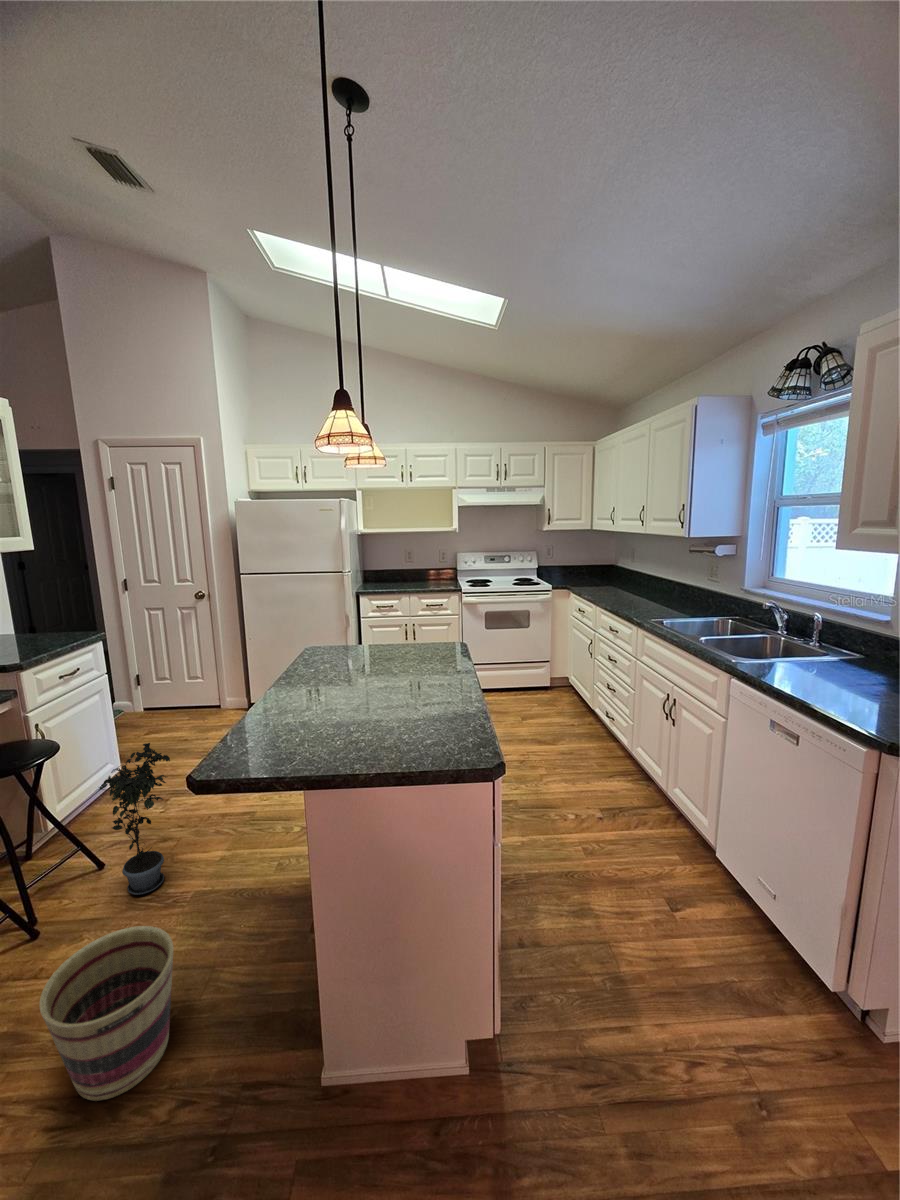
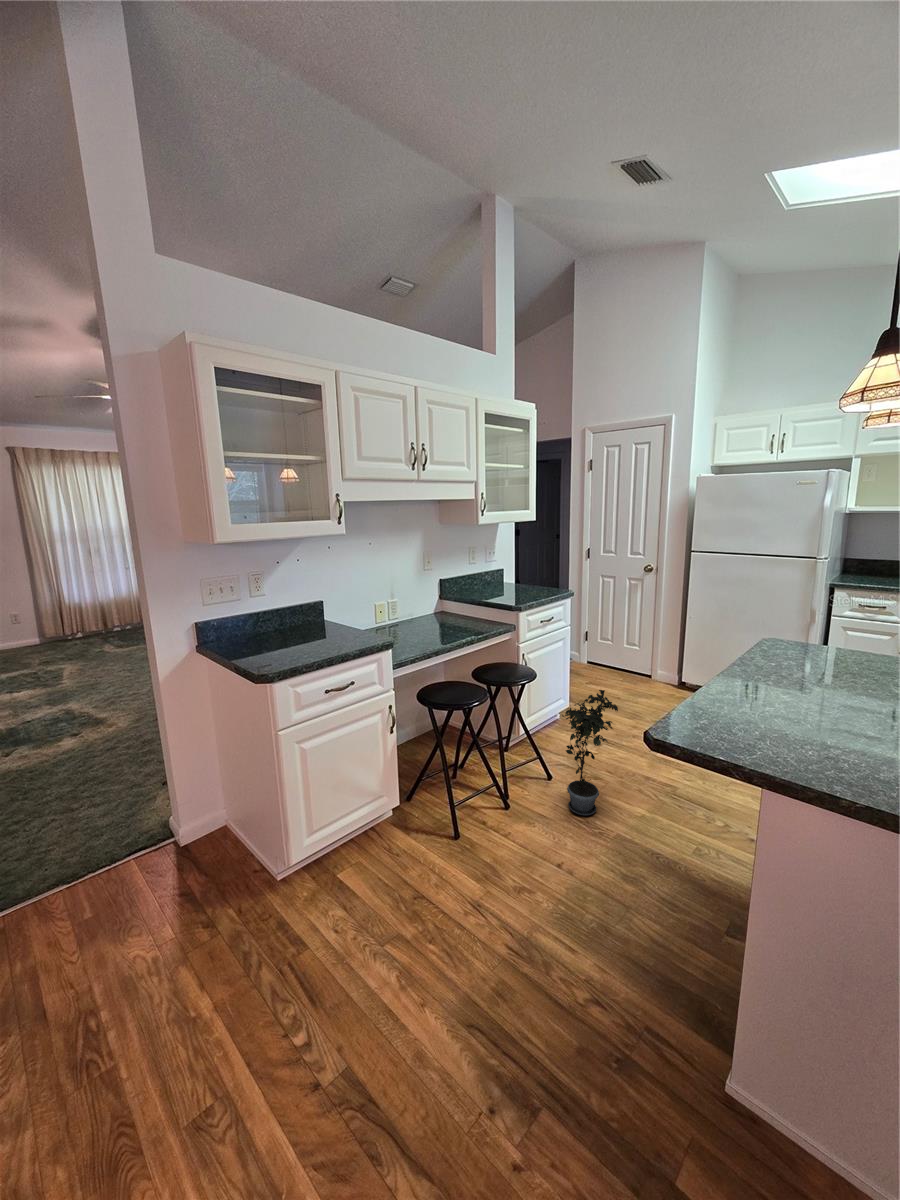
basket: present [39,926,173,1101] -> none [519,830,612,958]

